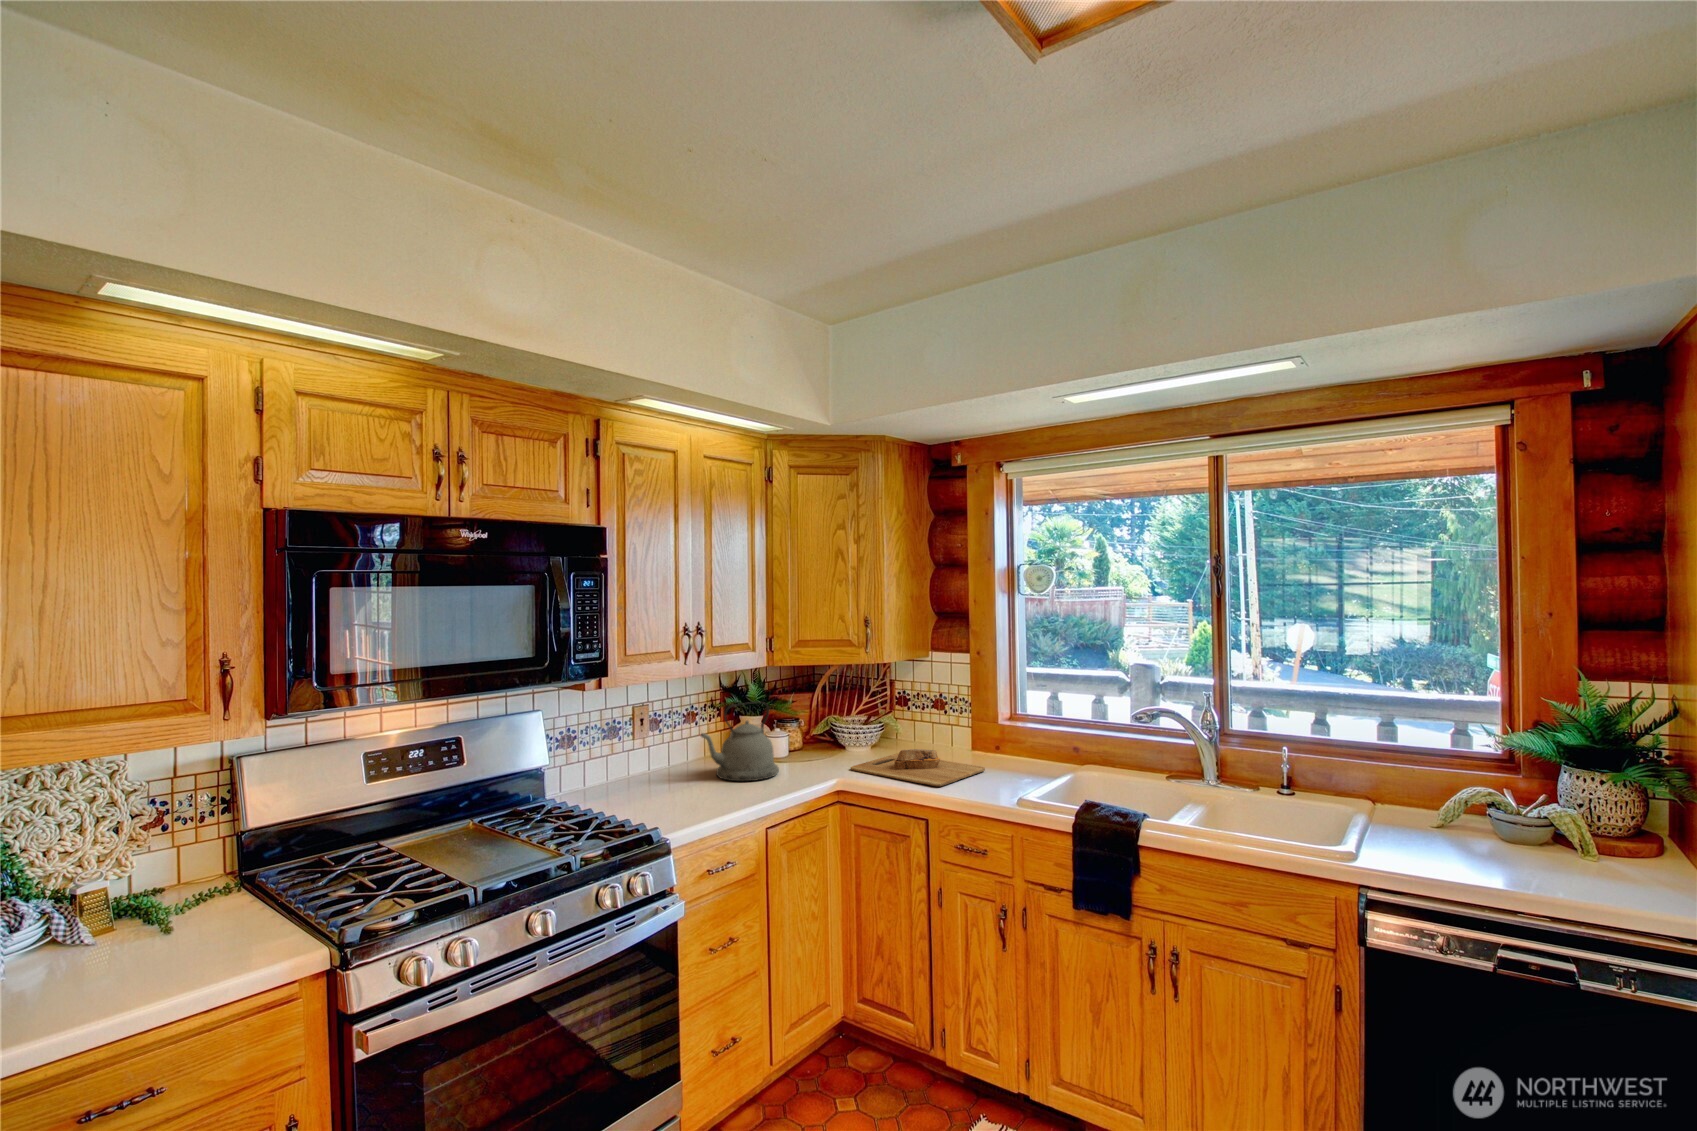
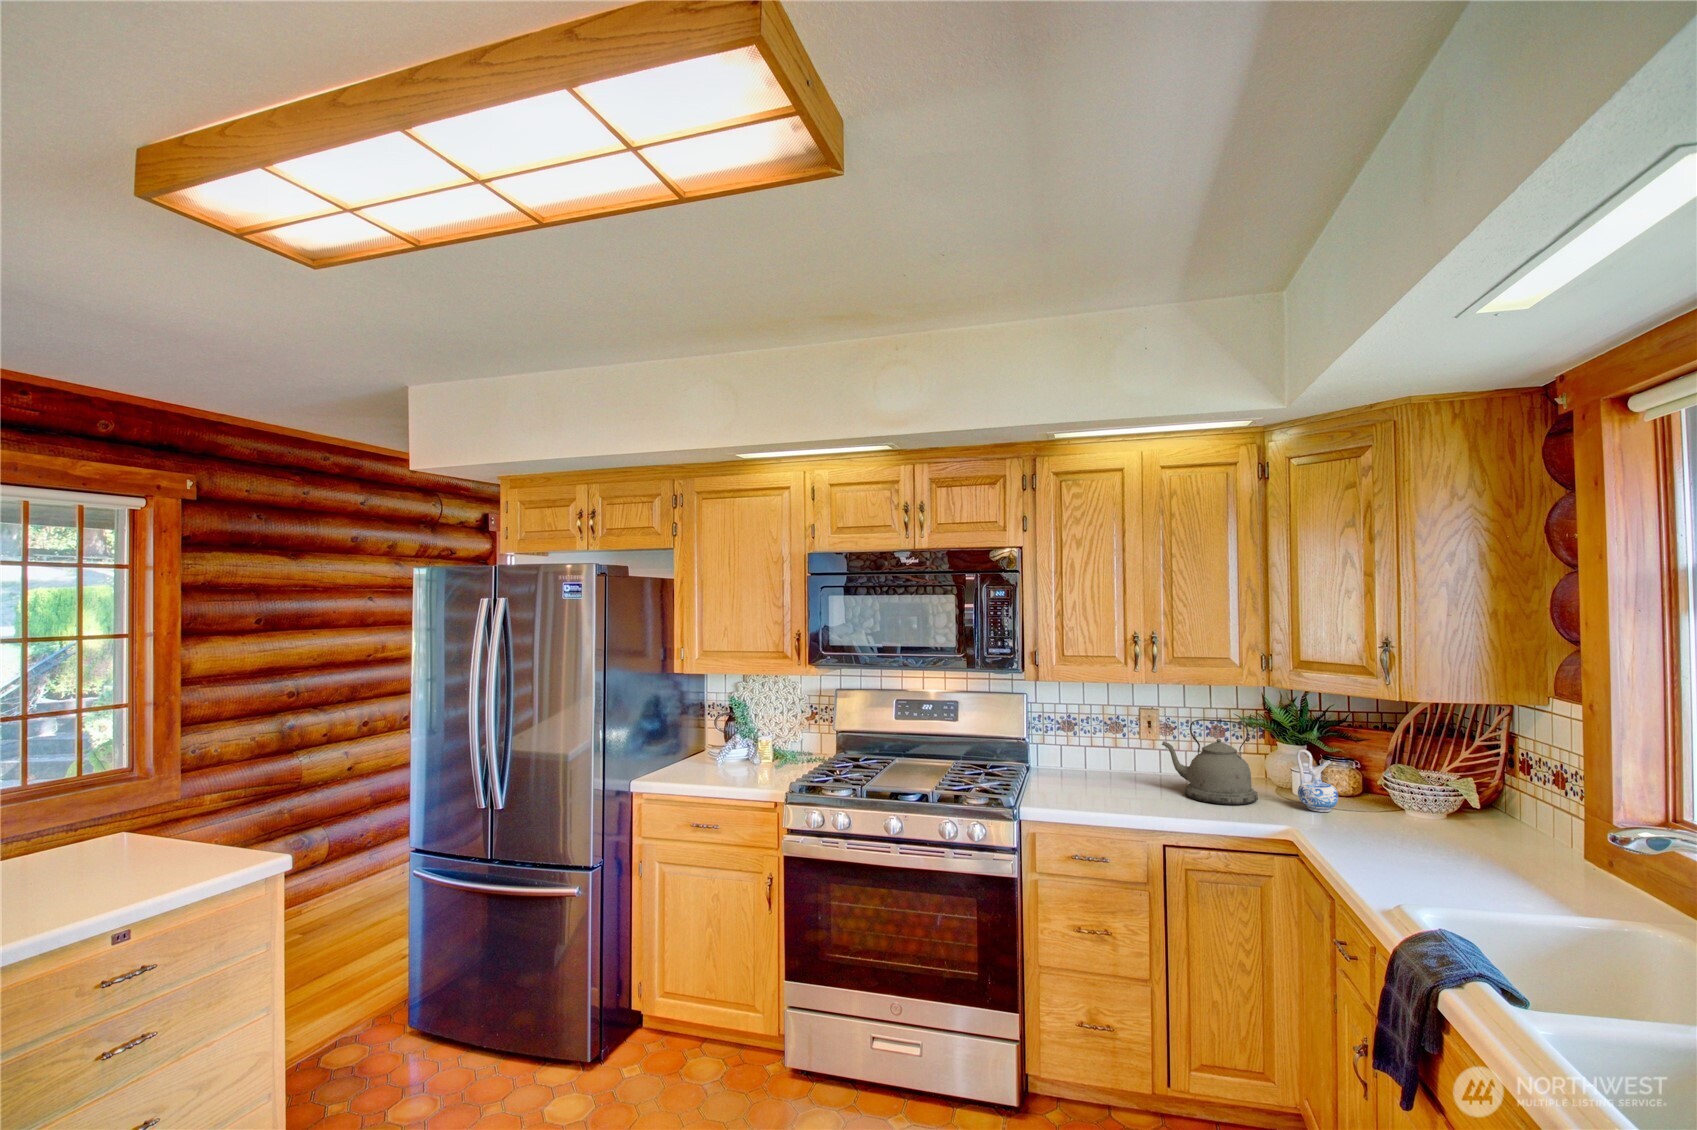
ceramic pitcher: none [800,716,829,765] -> present [1296,750,1338,812]
cutting board: present [851,749,985,786] -> none [1333,817,1513,881]

